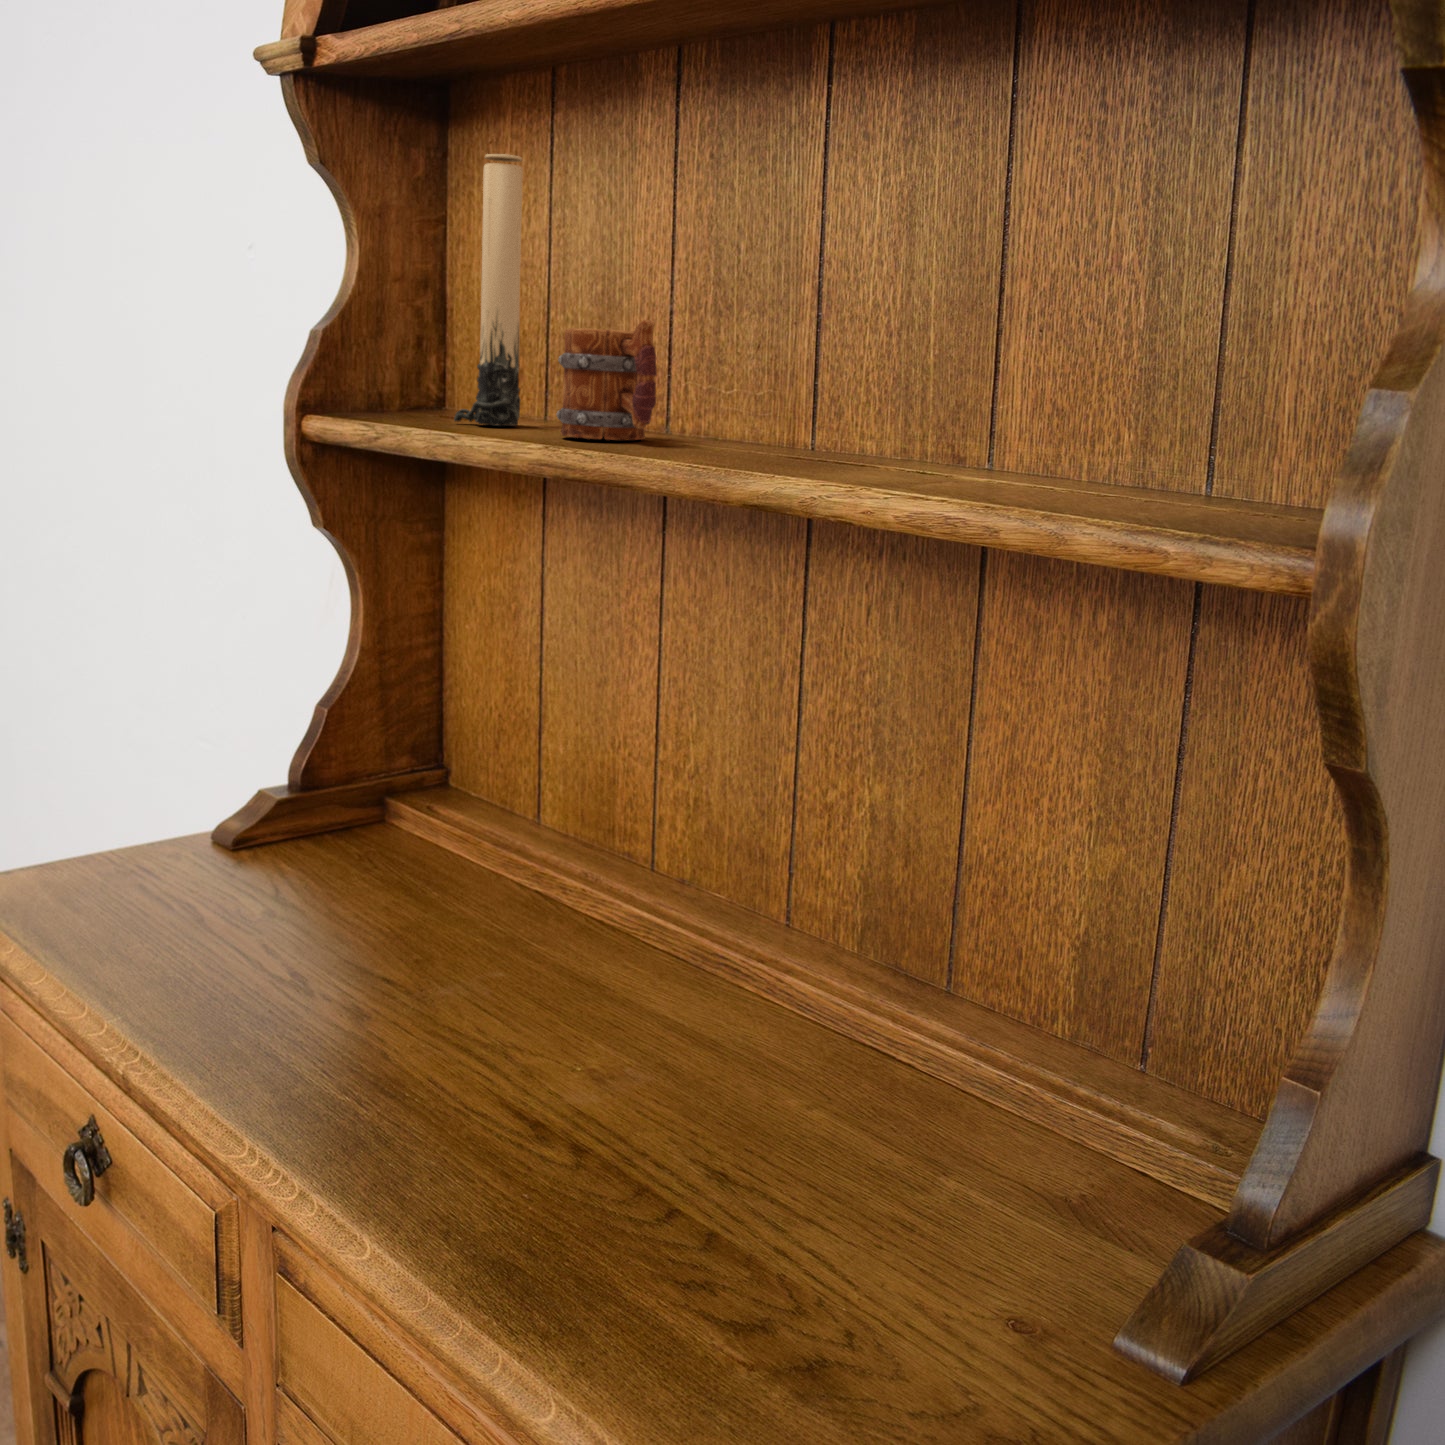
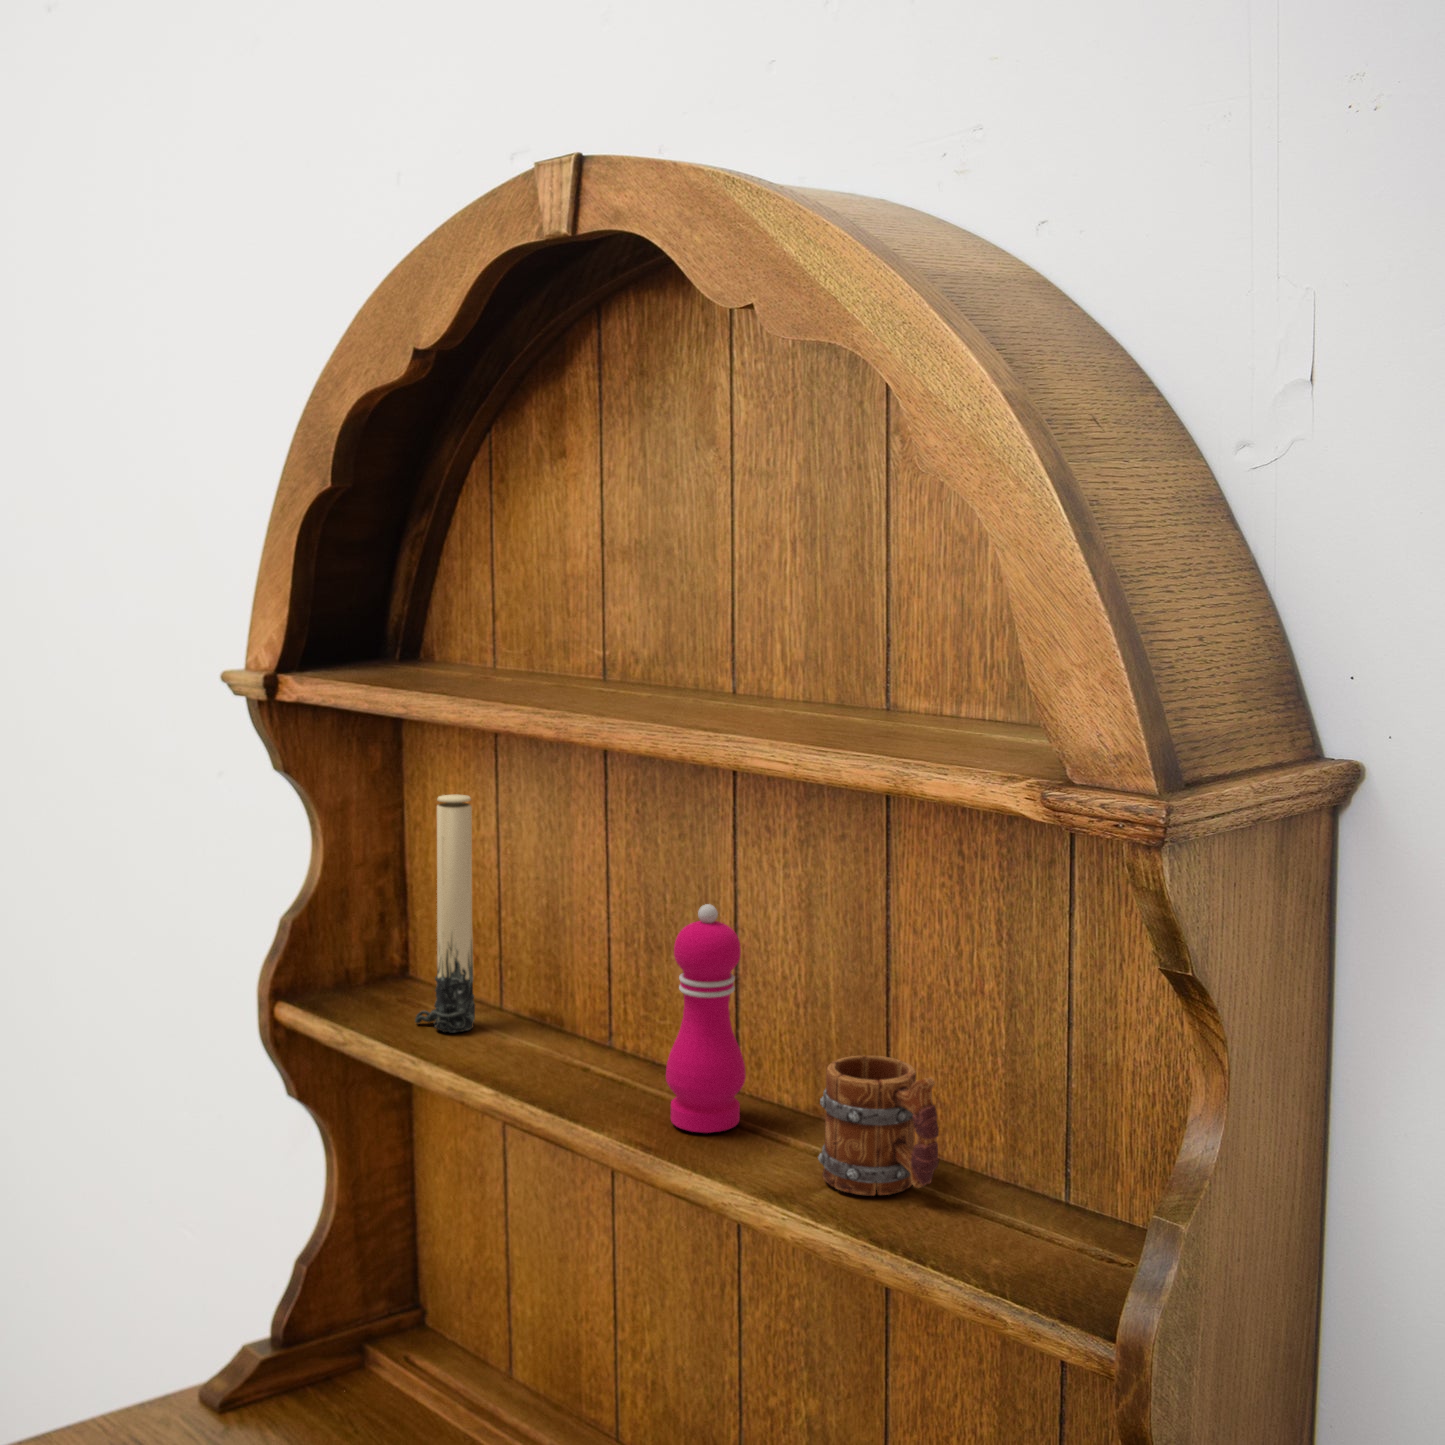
pepper mill: none [740,199,831,462] -> present [666,904,746,1133]
mug: present [557,320,657,440] -> present [818,1055,939,1196]

